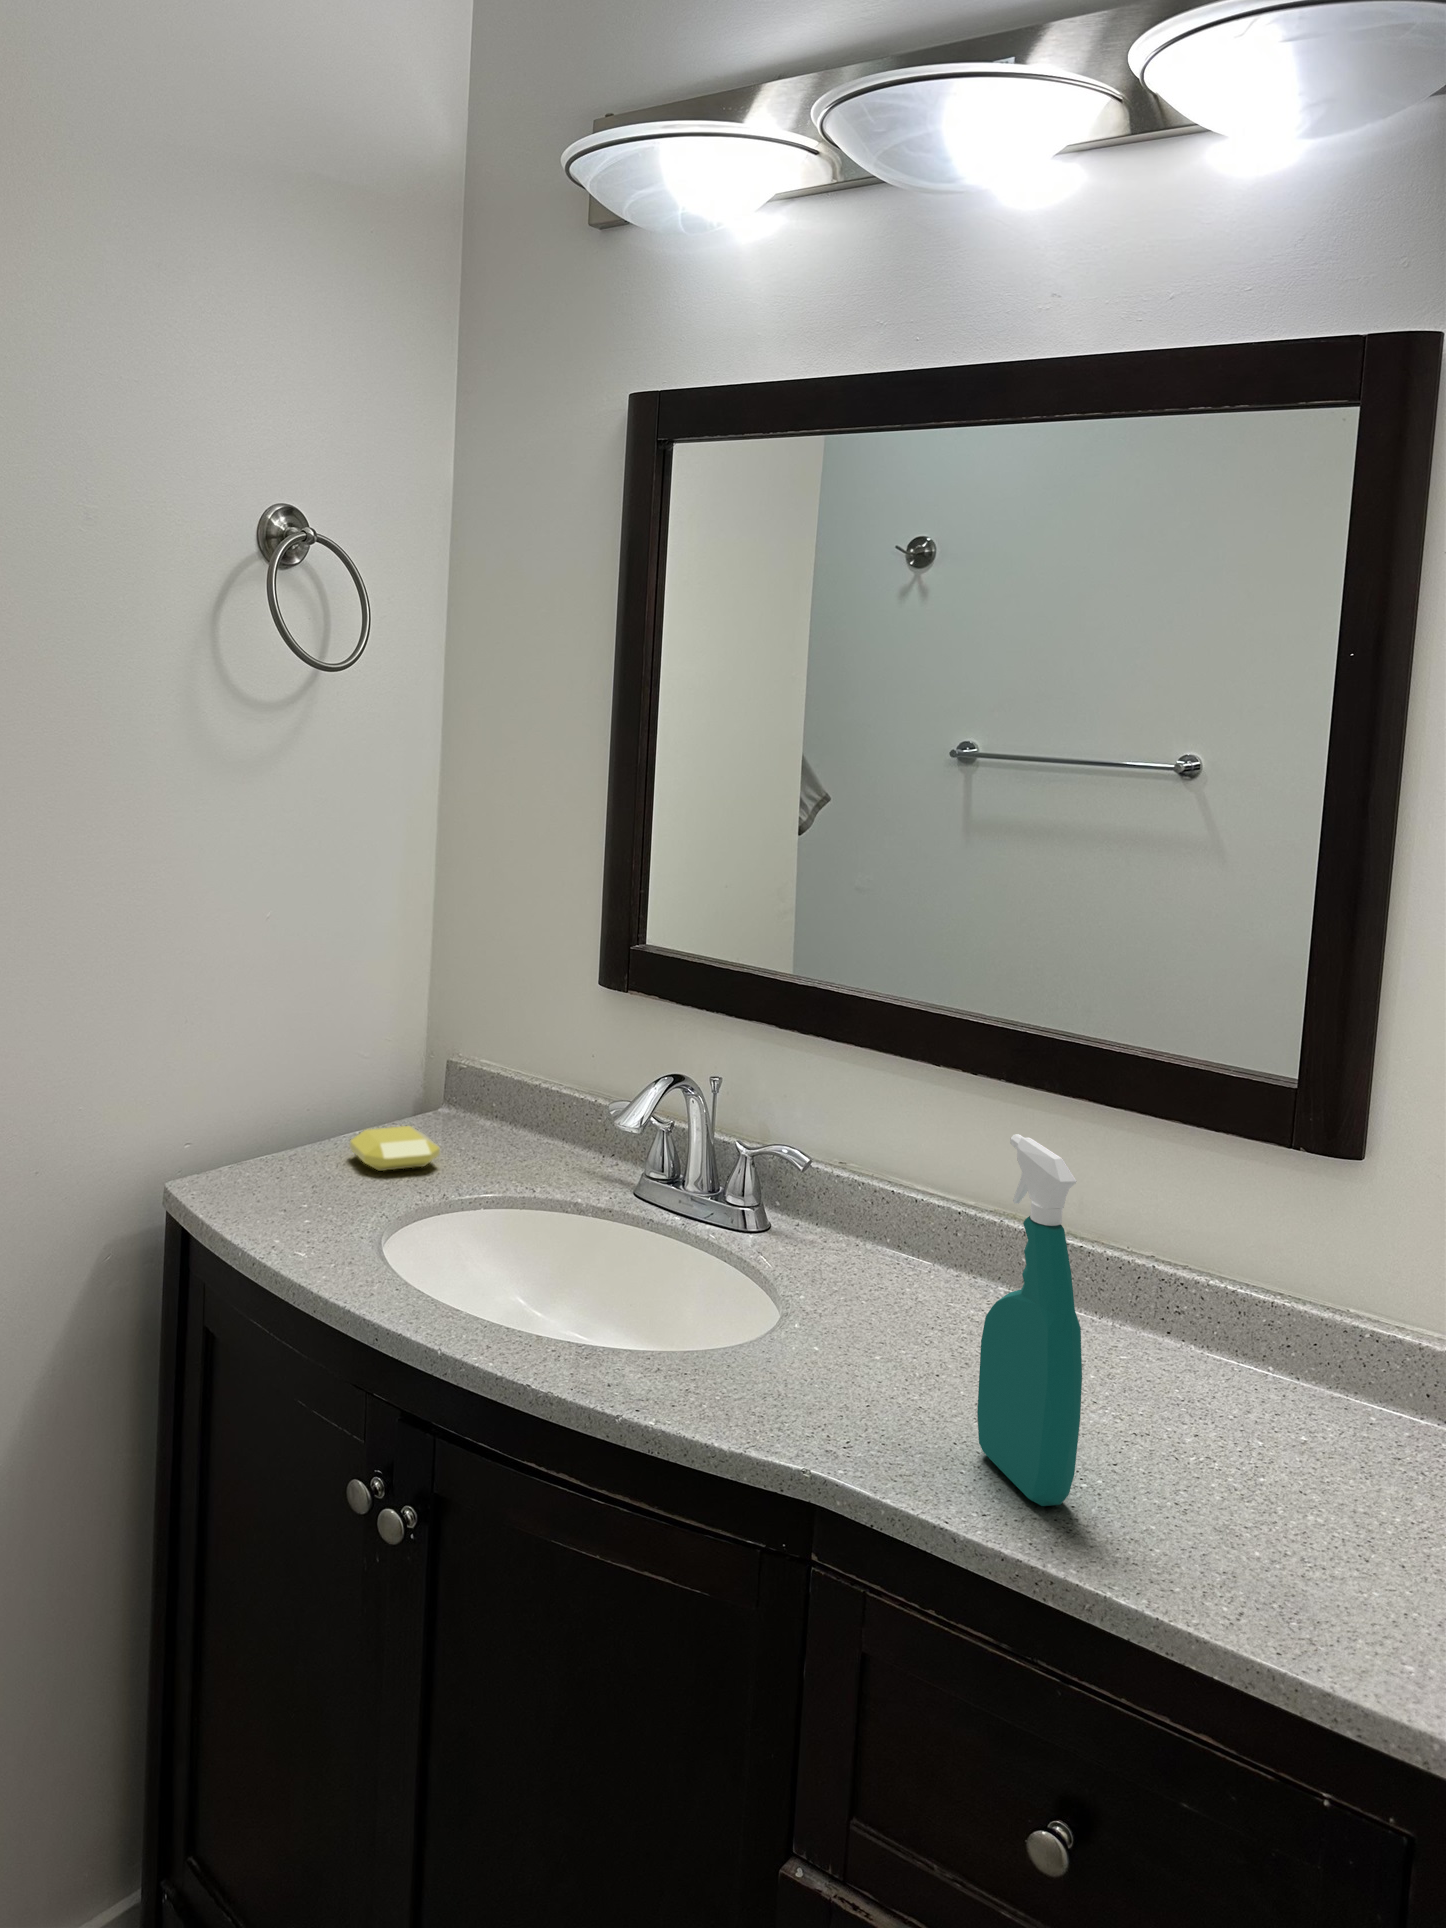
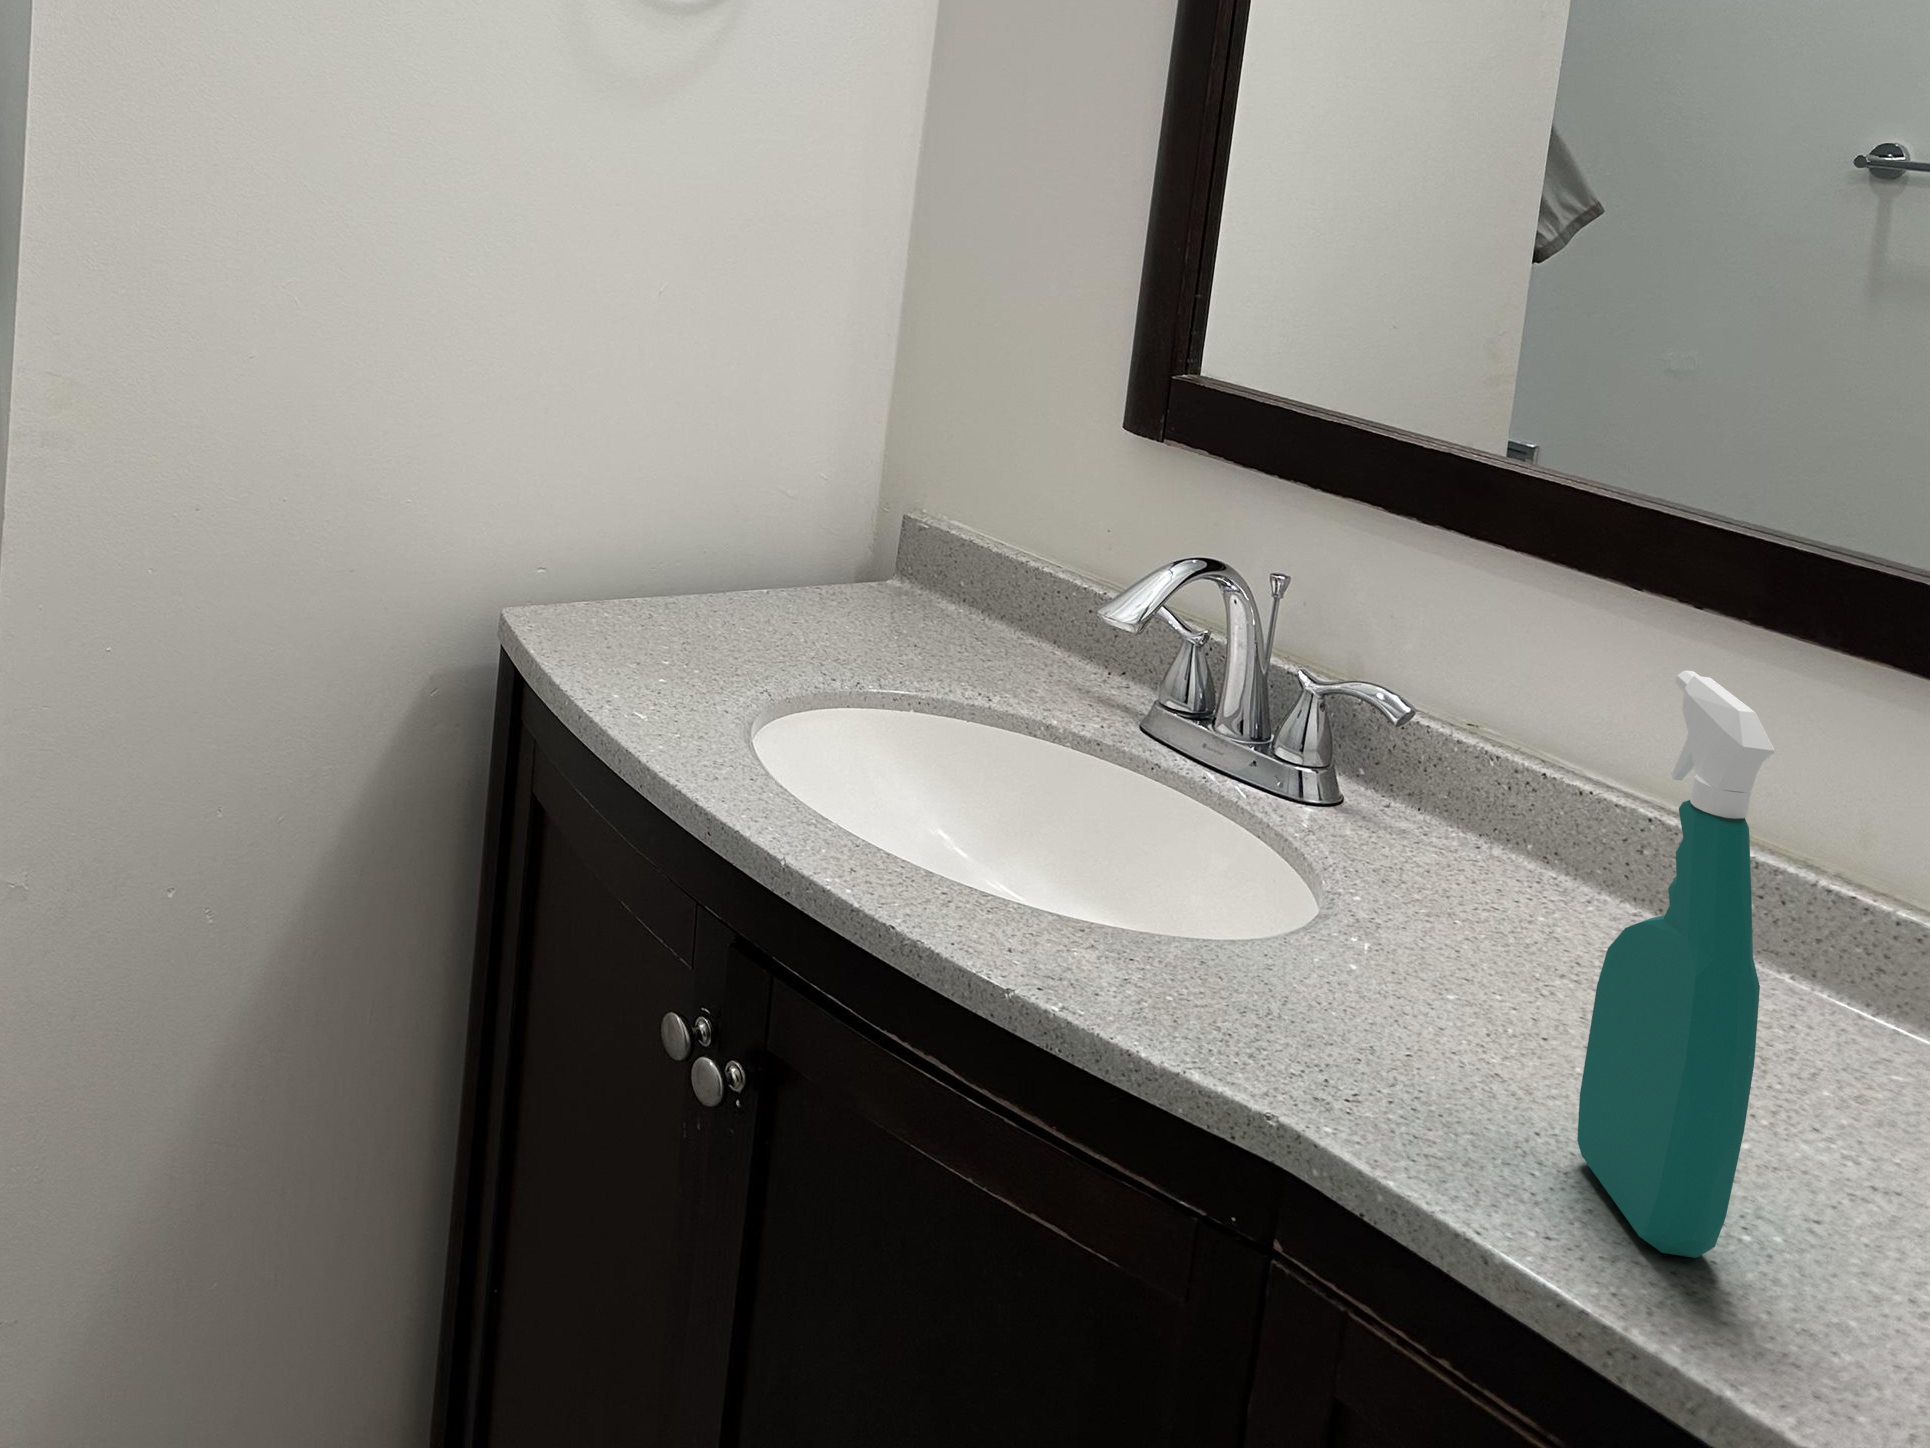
soap bar: present [350,1126,440,1171] -> none [749,585,869,644]

